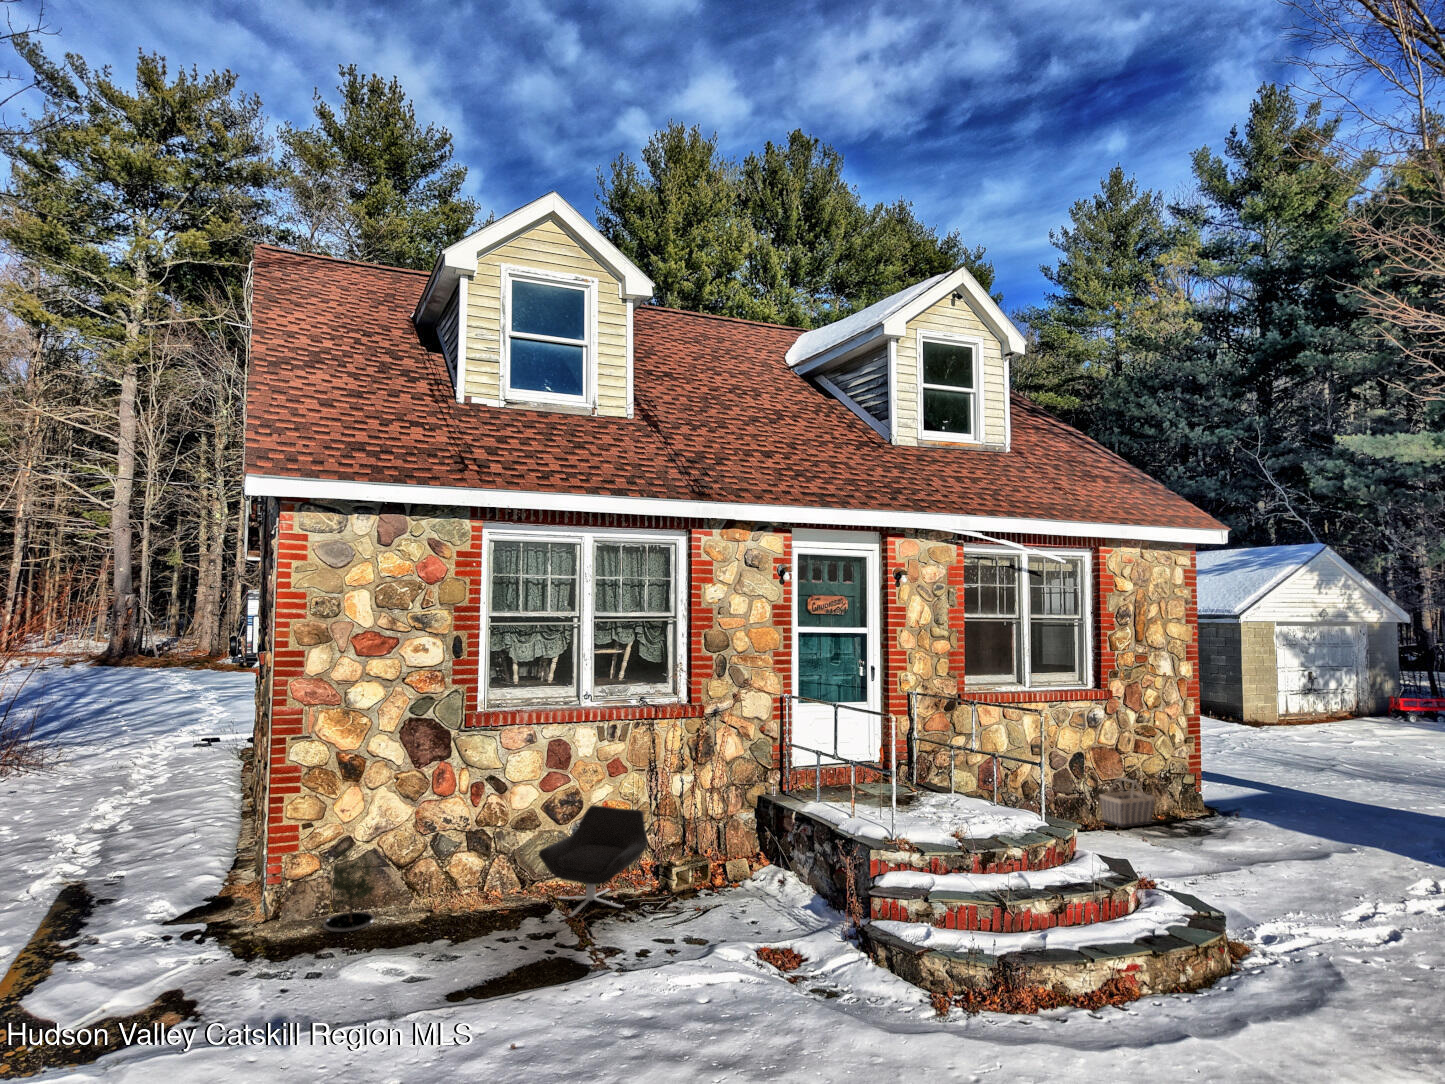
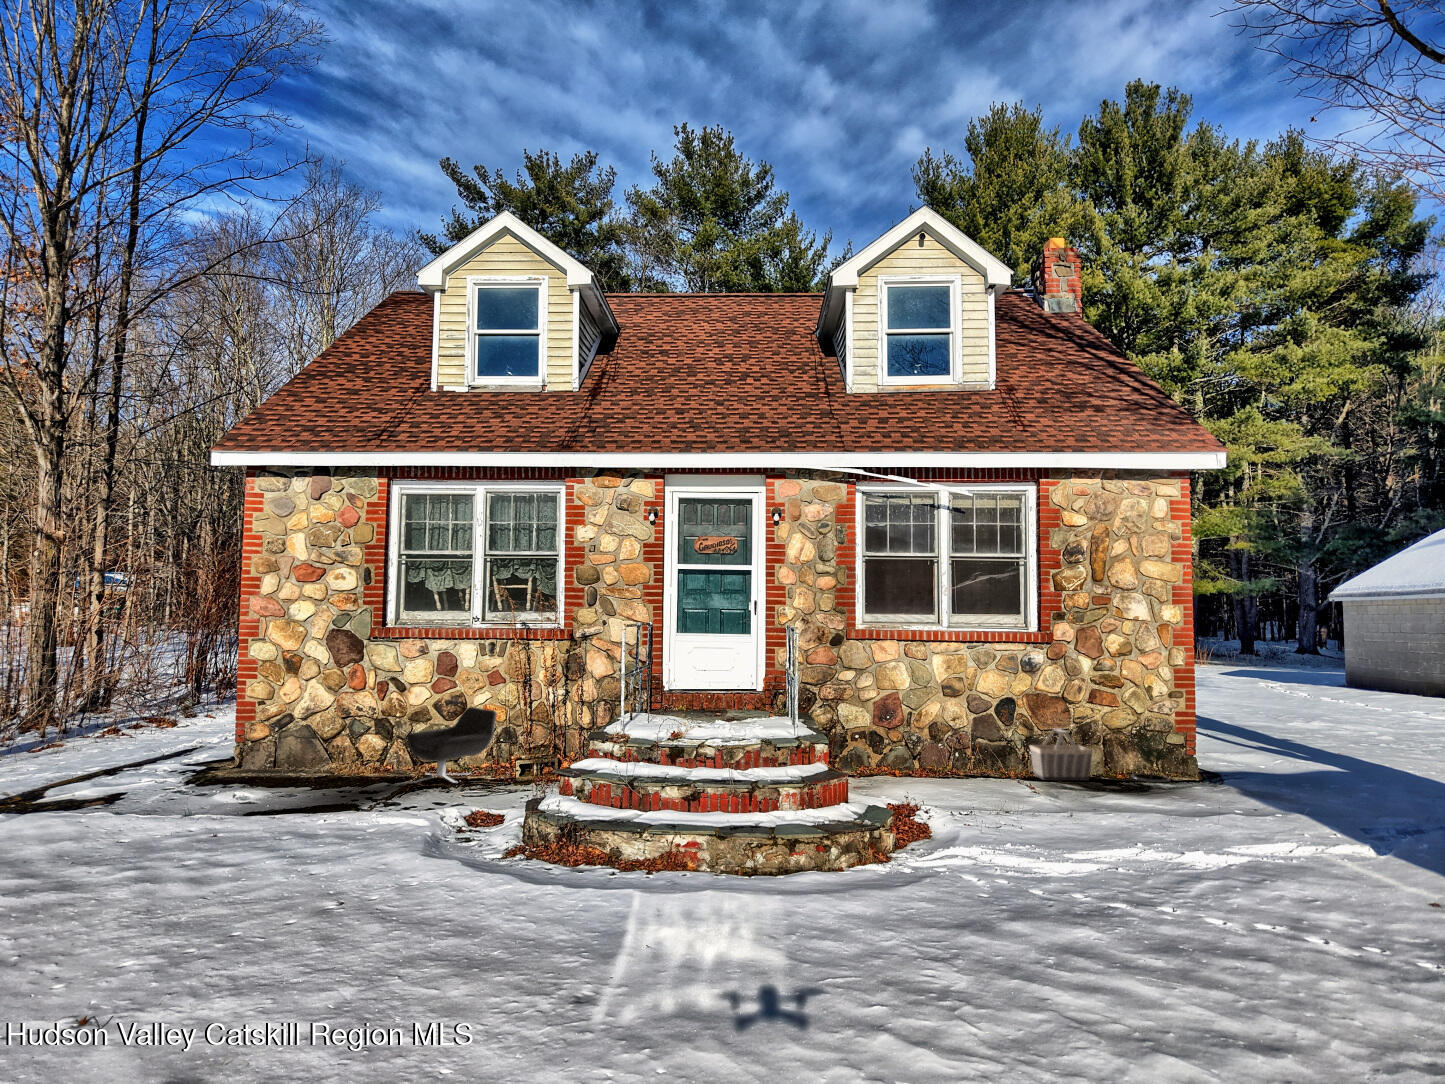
potted tree: present [323,842,377,932] -> present [1132,720,1170,782]

